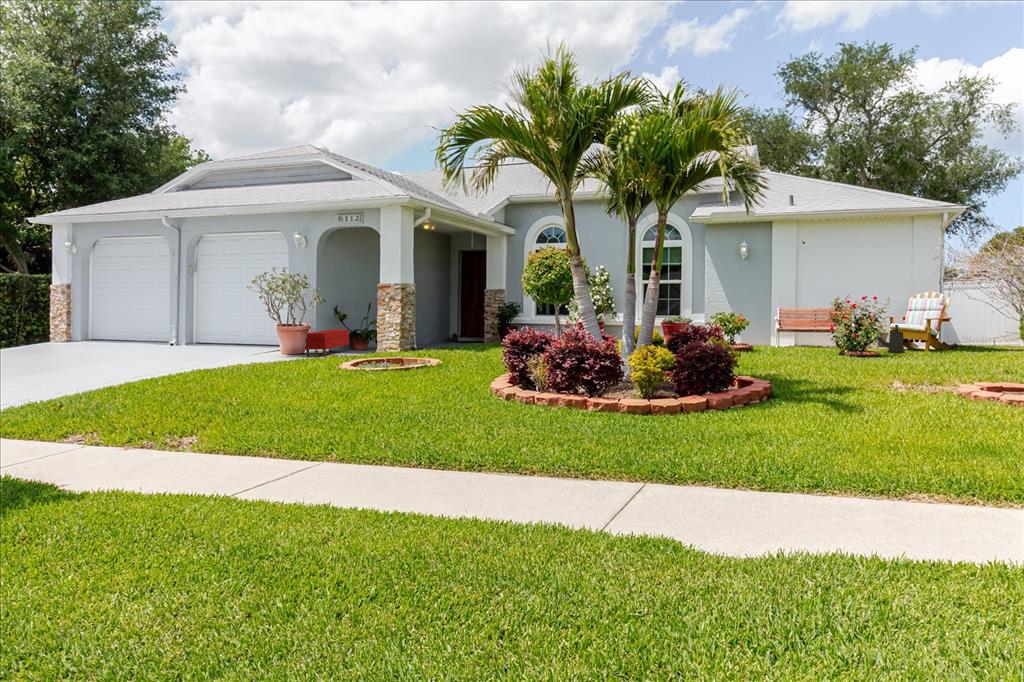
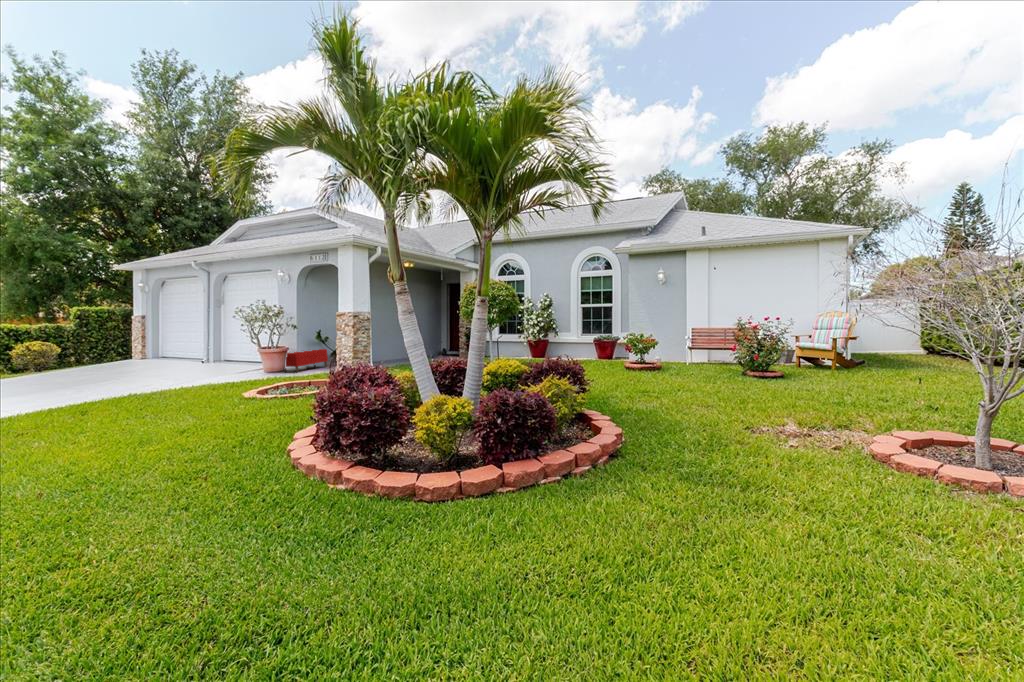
watering can: present [878,325,904,353] -> none [772,346,812,374]

